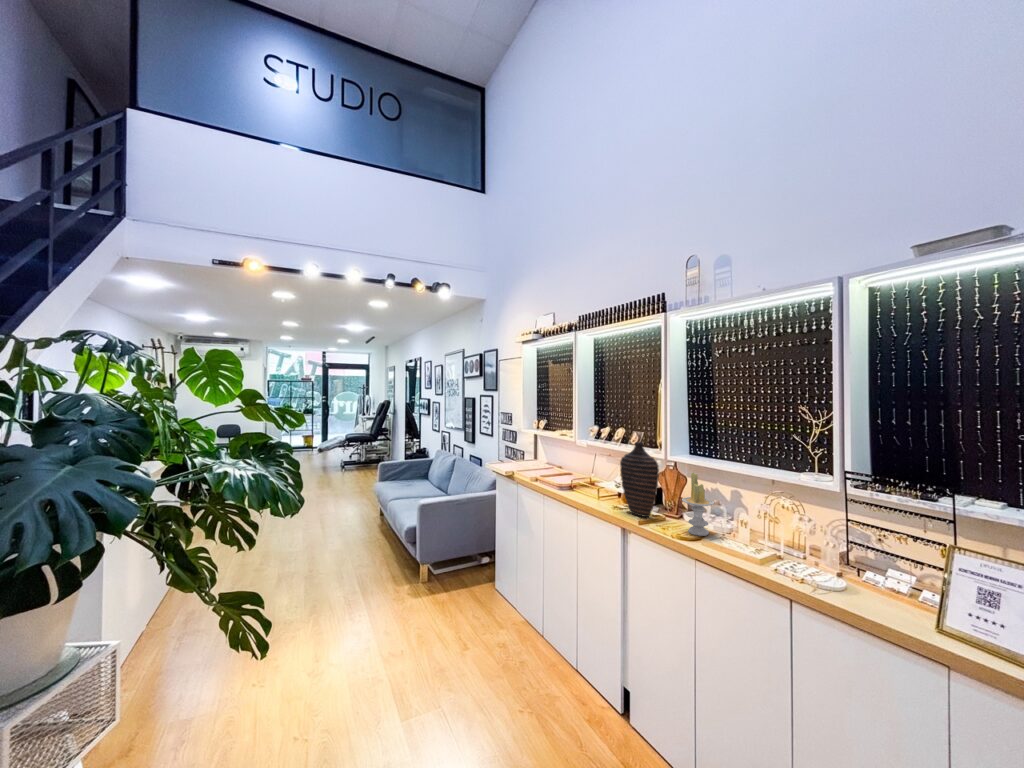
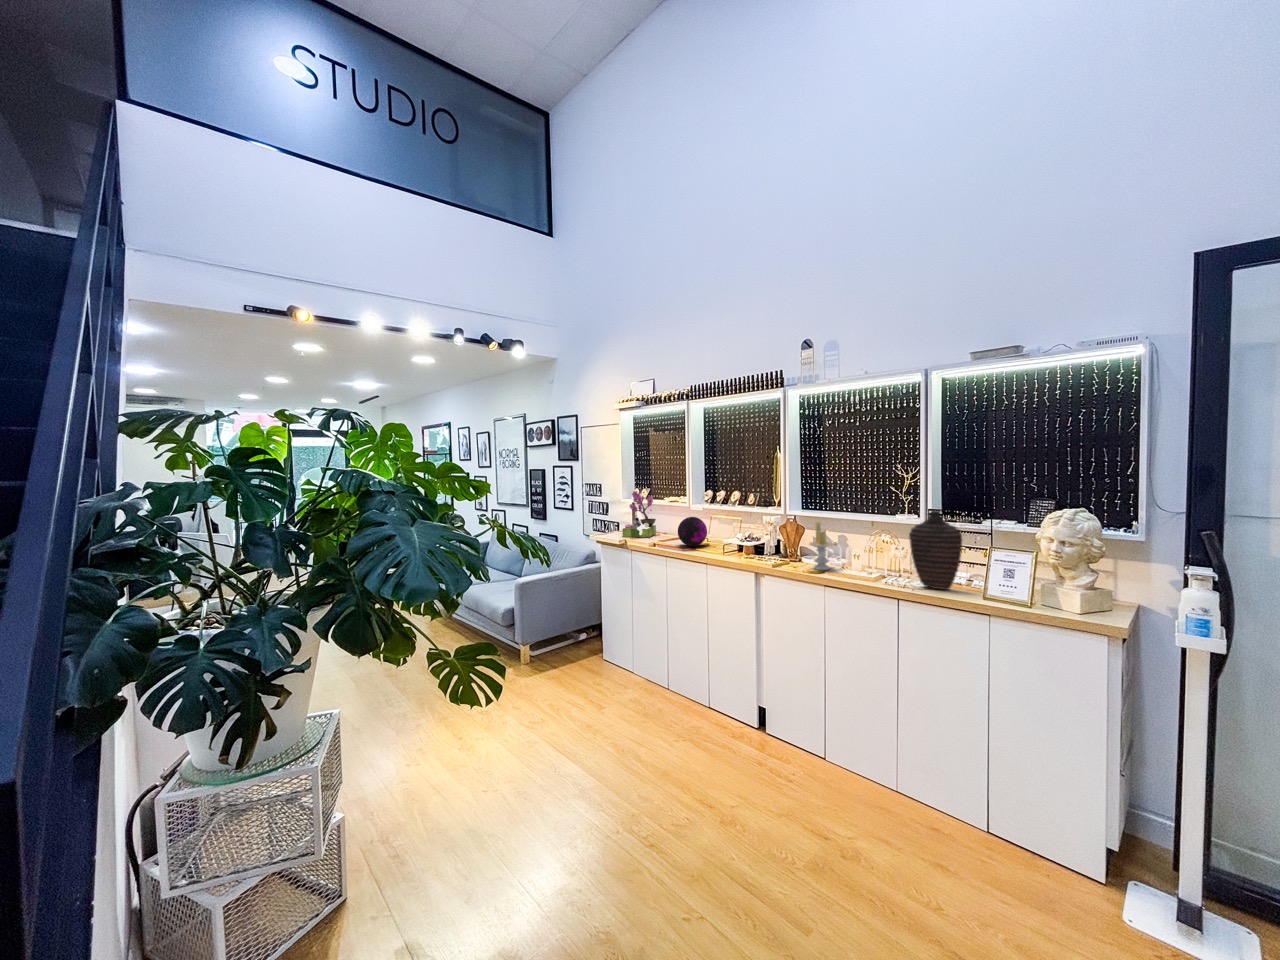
flower arrangement: none [514,421,551,470] -> present [623,491,656,538]
decorative vase: present [620,442,659,517] -> present [909,510,962,590]
decorative orb: none [557,453,588,484] -> present [678,517,707,546]

